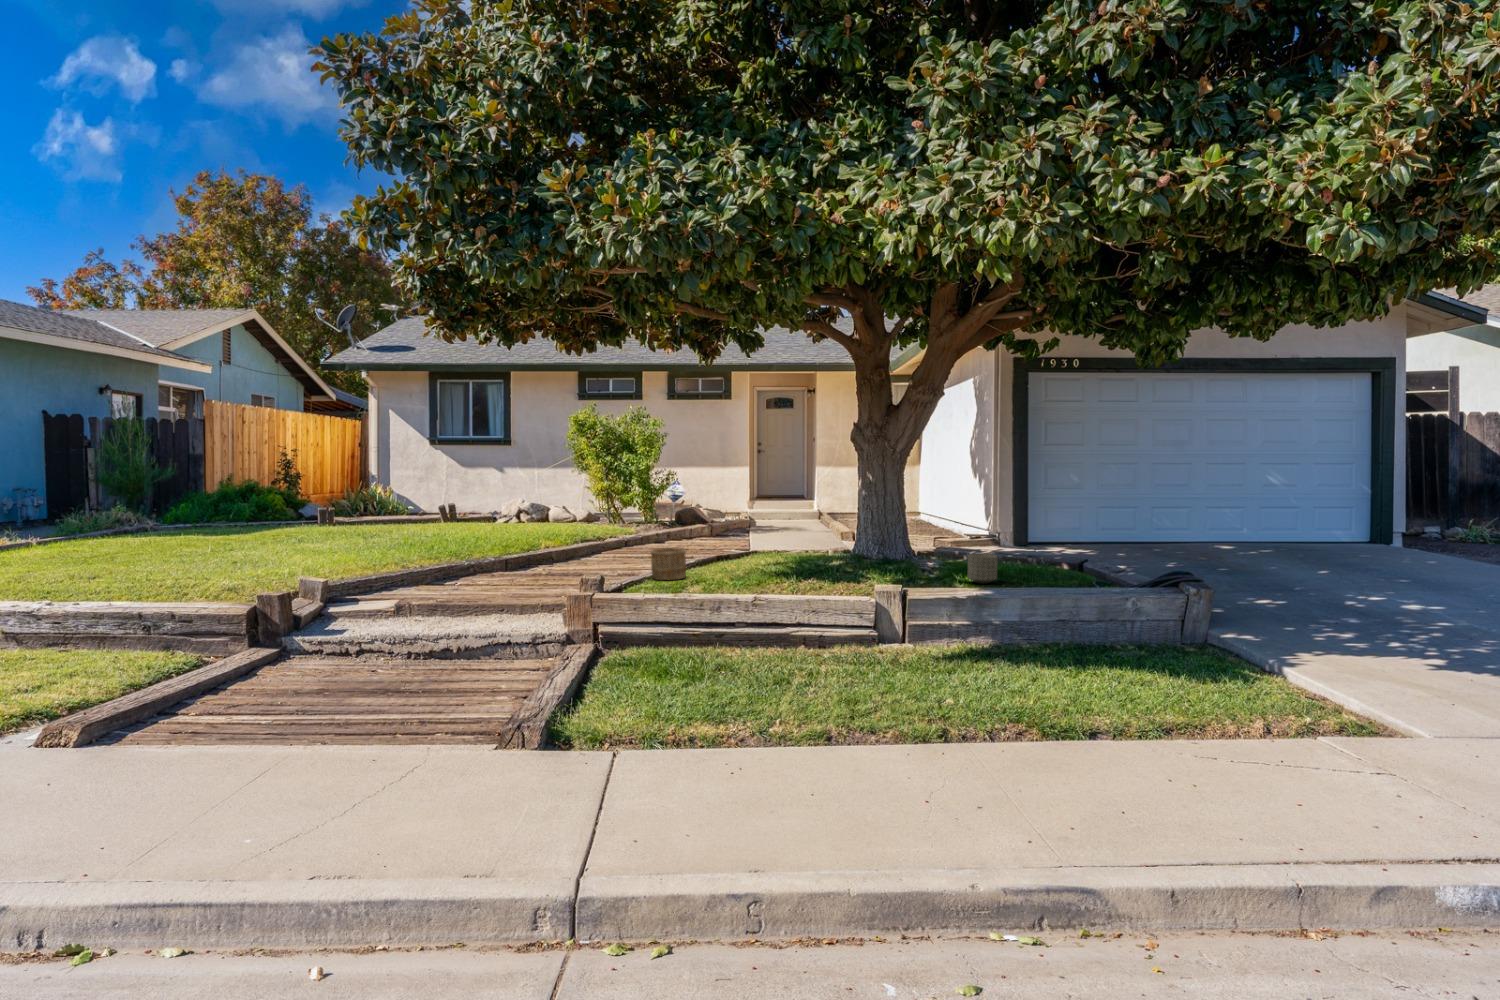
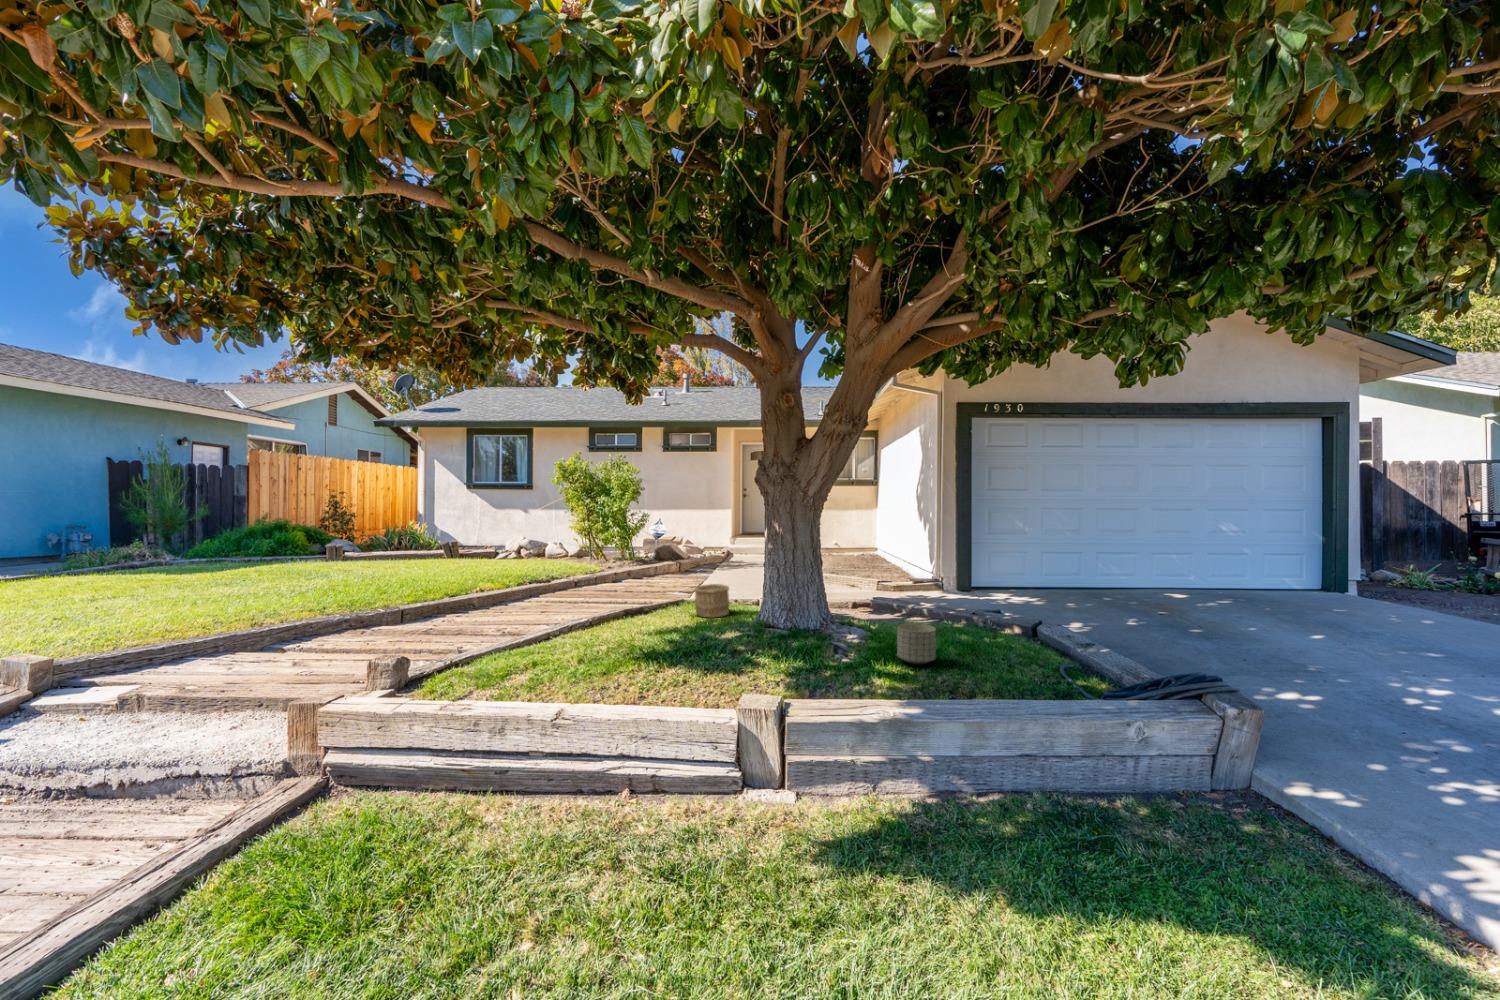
wooden bucket: present [650,548,686,580] -> present [694,584,729,618]

